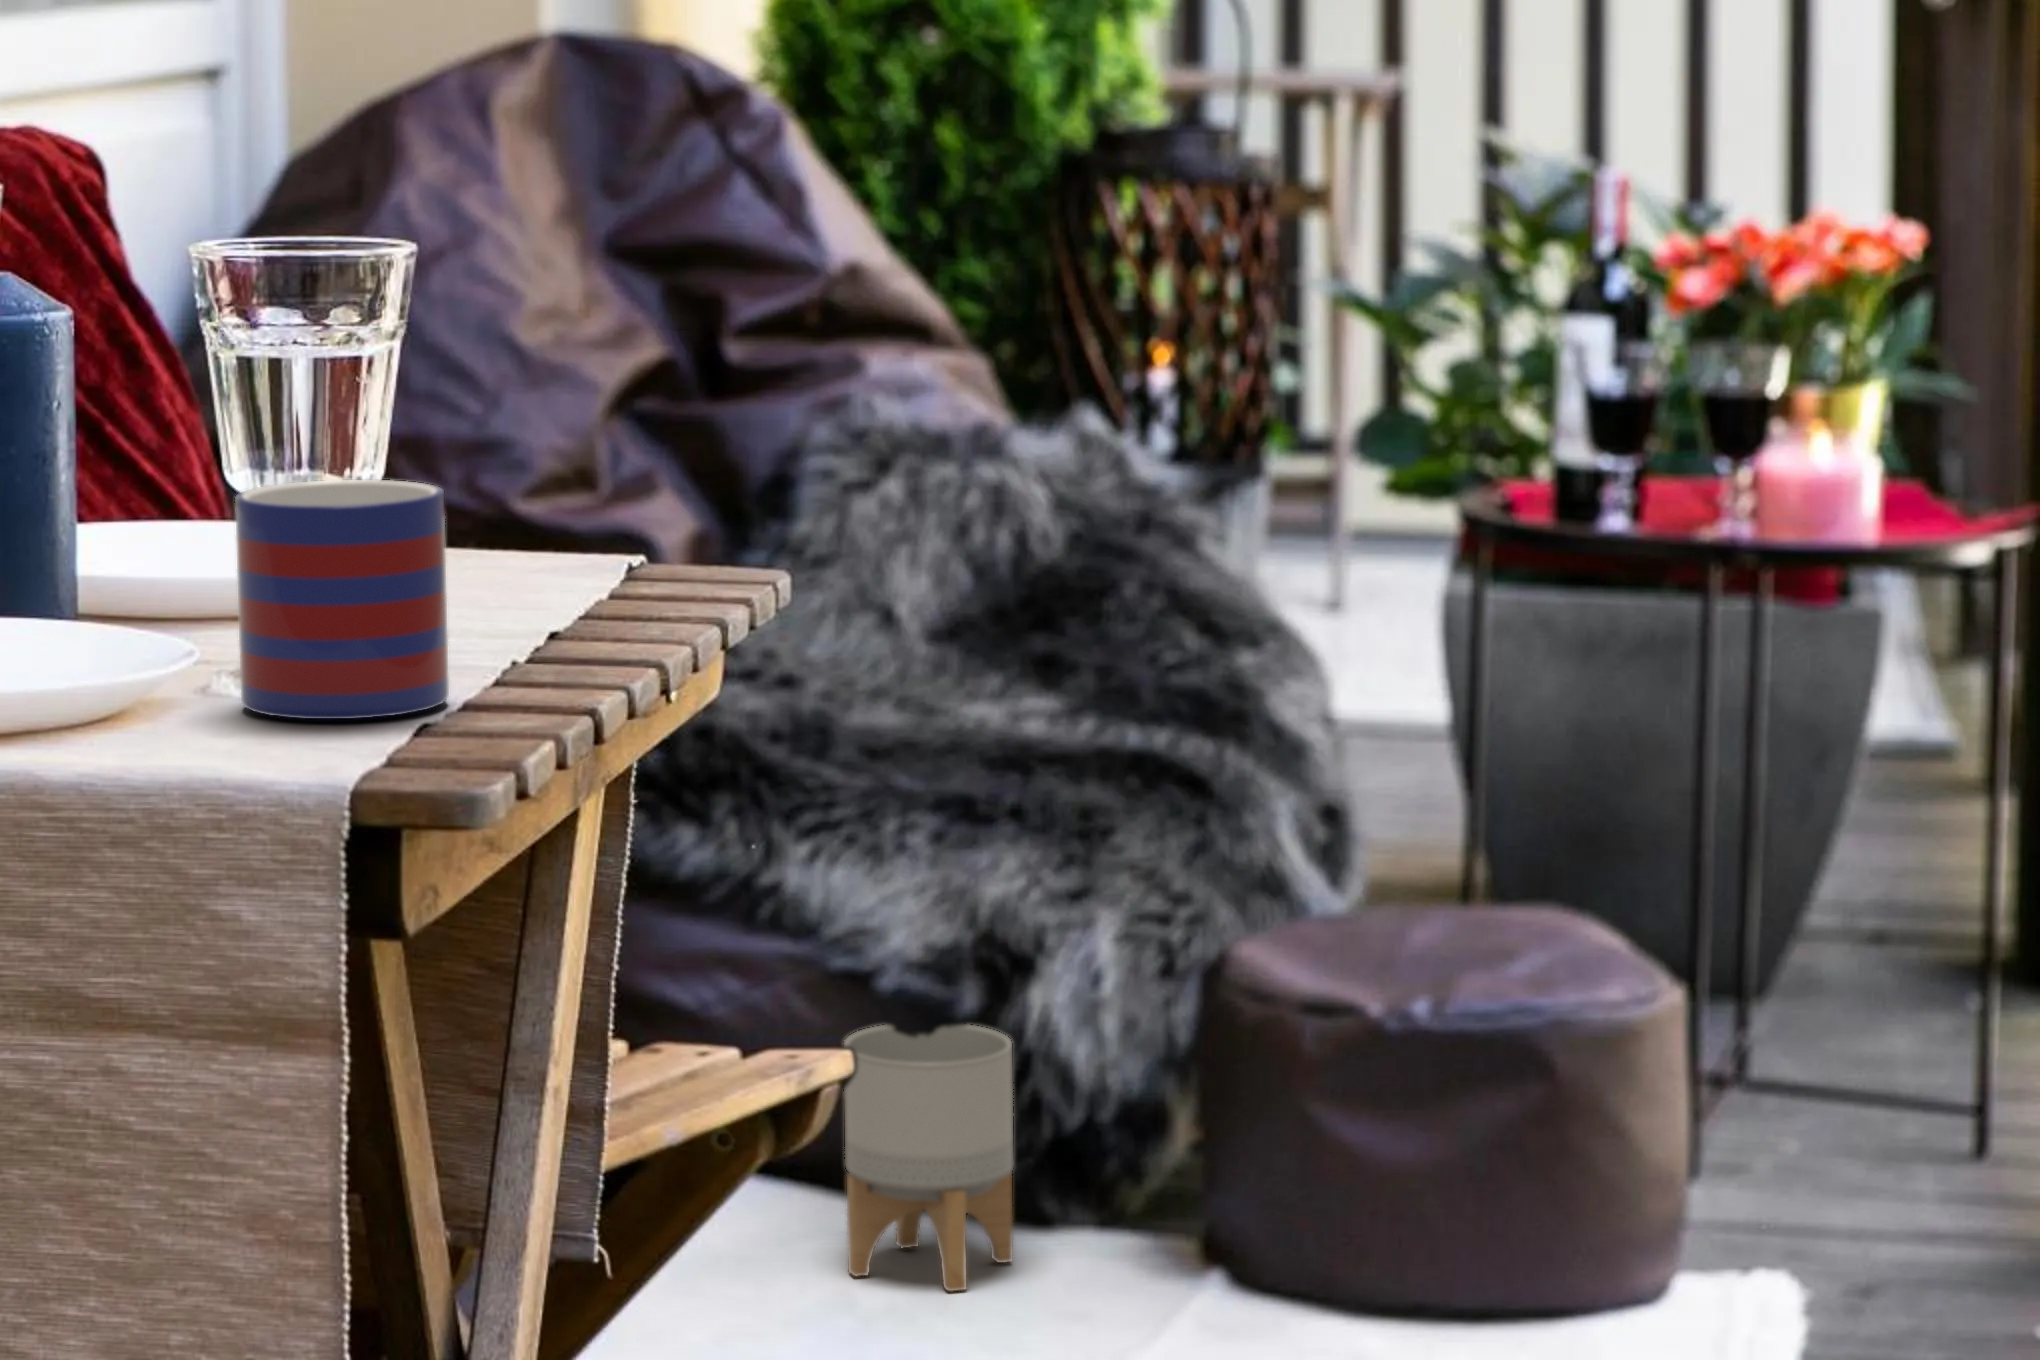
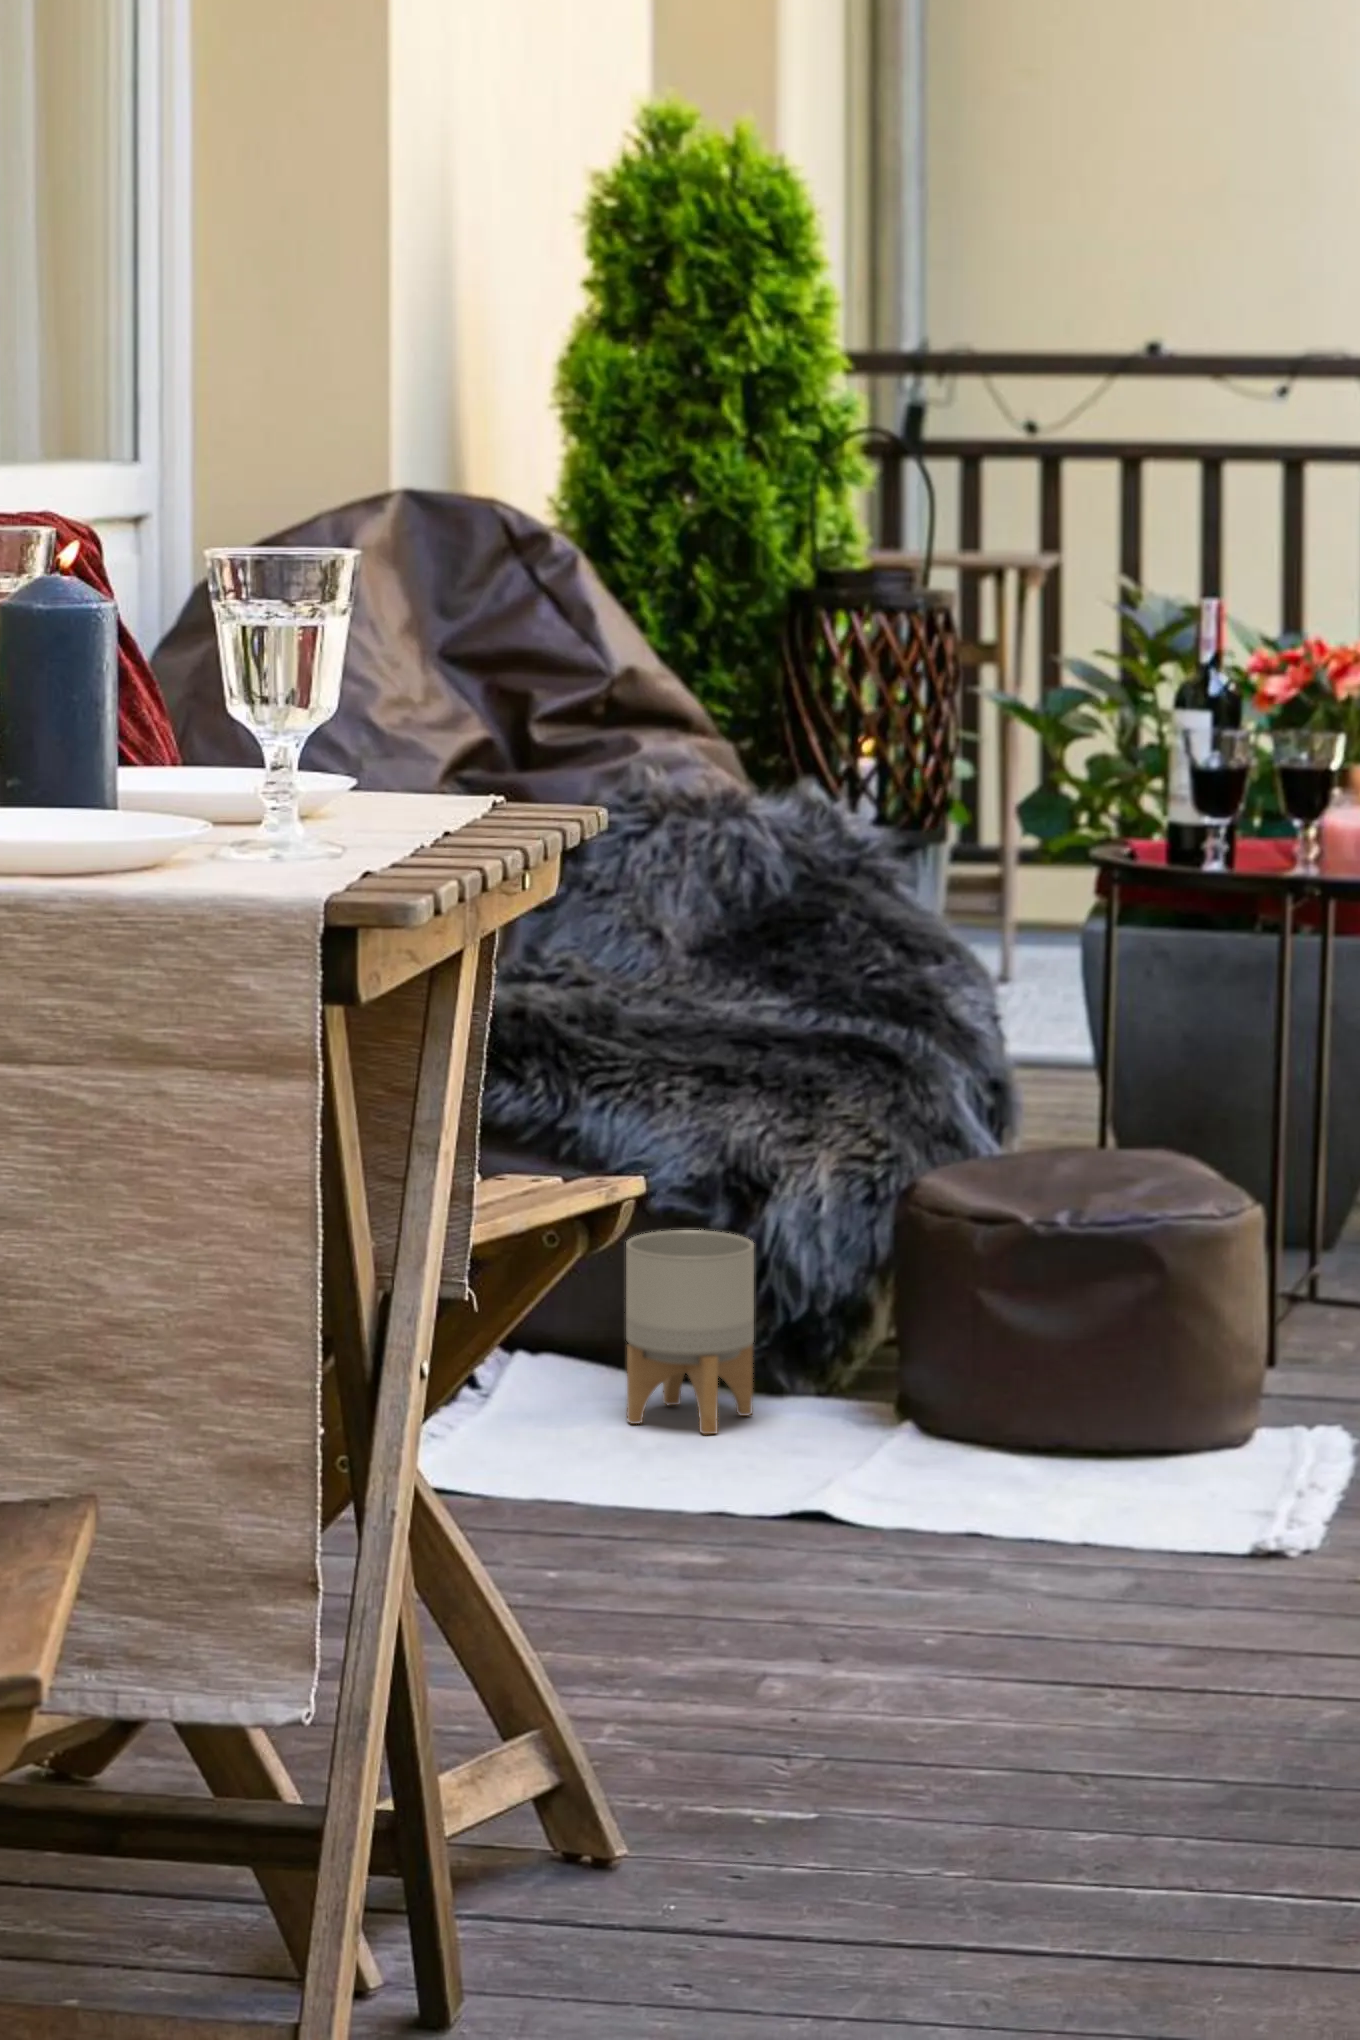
mug: present [235,480,449,719] -> none [250,717,395,877]

